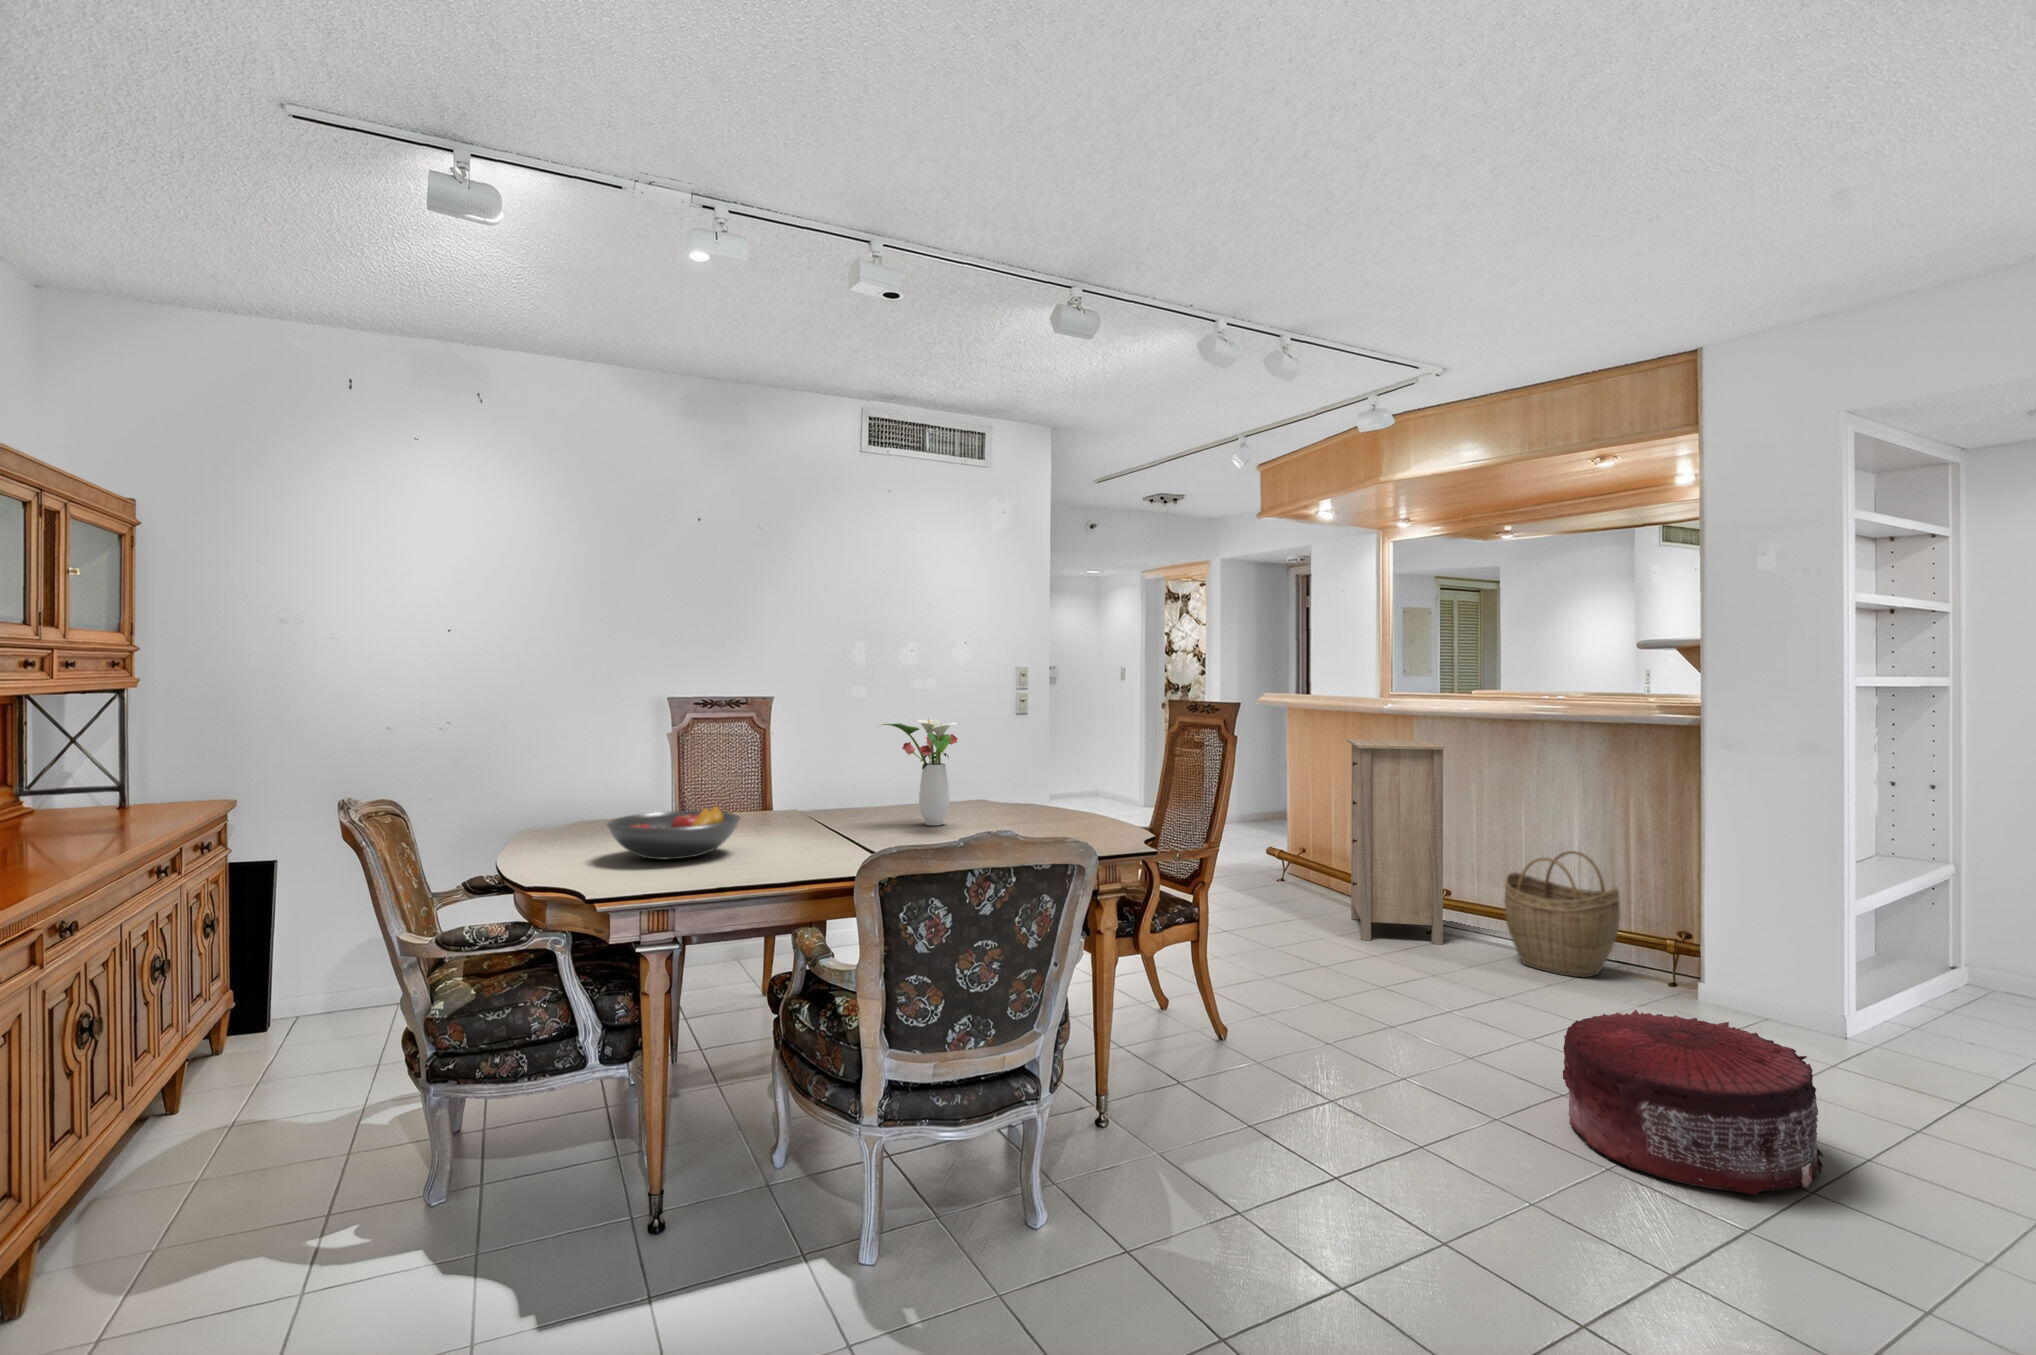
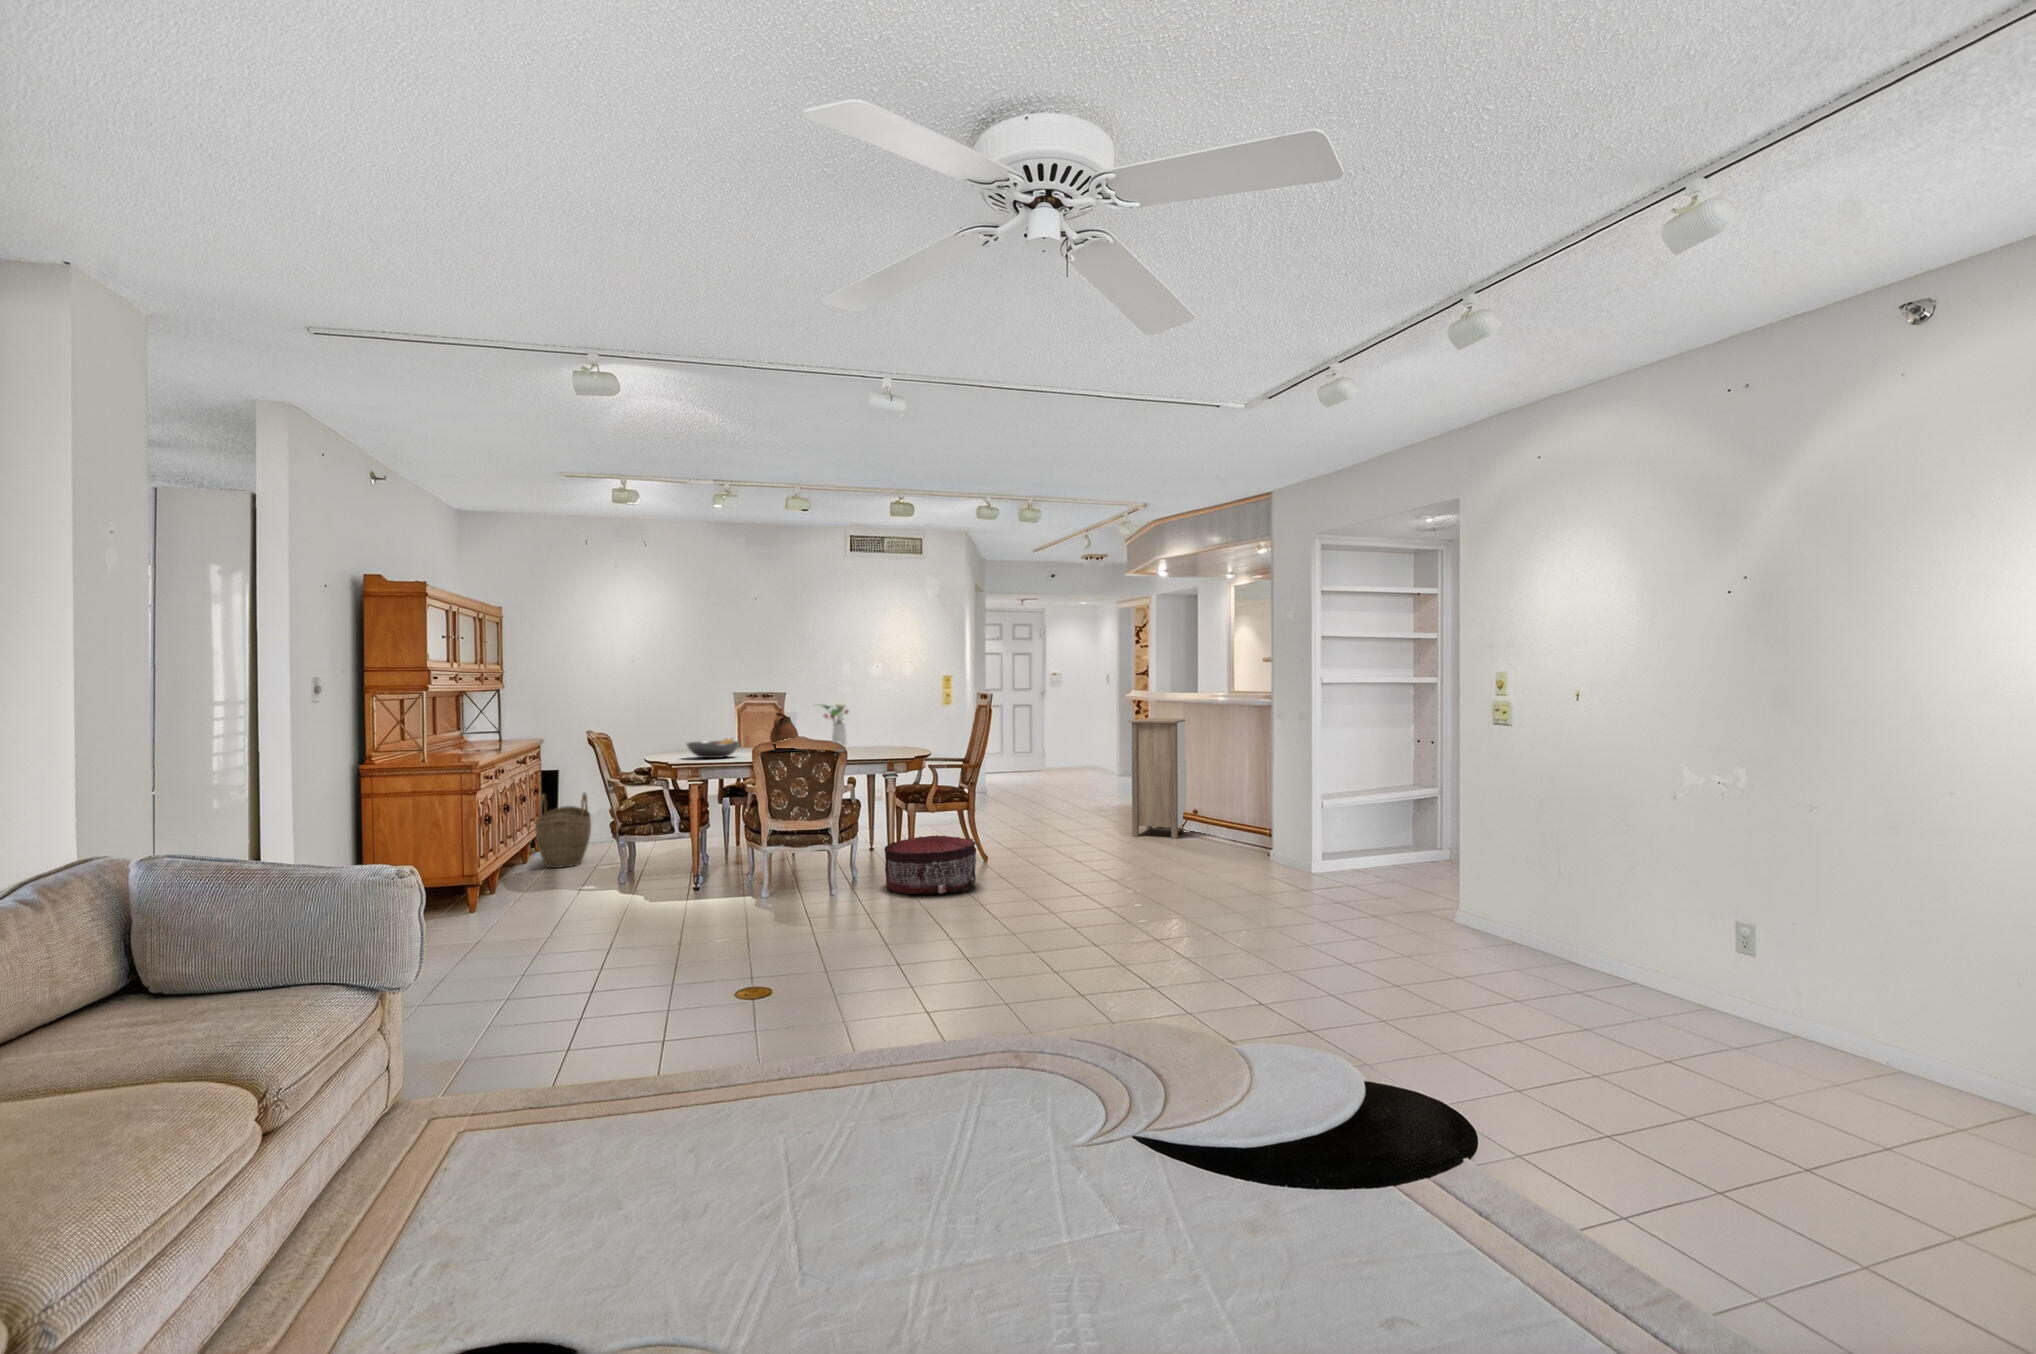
ceramic pitcher: none [766,741,846,826] -> present [769,713,801,752]
woven basket: present [1504,851,1620,977] -> present [536,792,591,868]
pouf: present [1562,1010,1823,1195] -> present [884,835,976,894]

